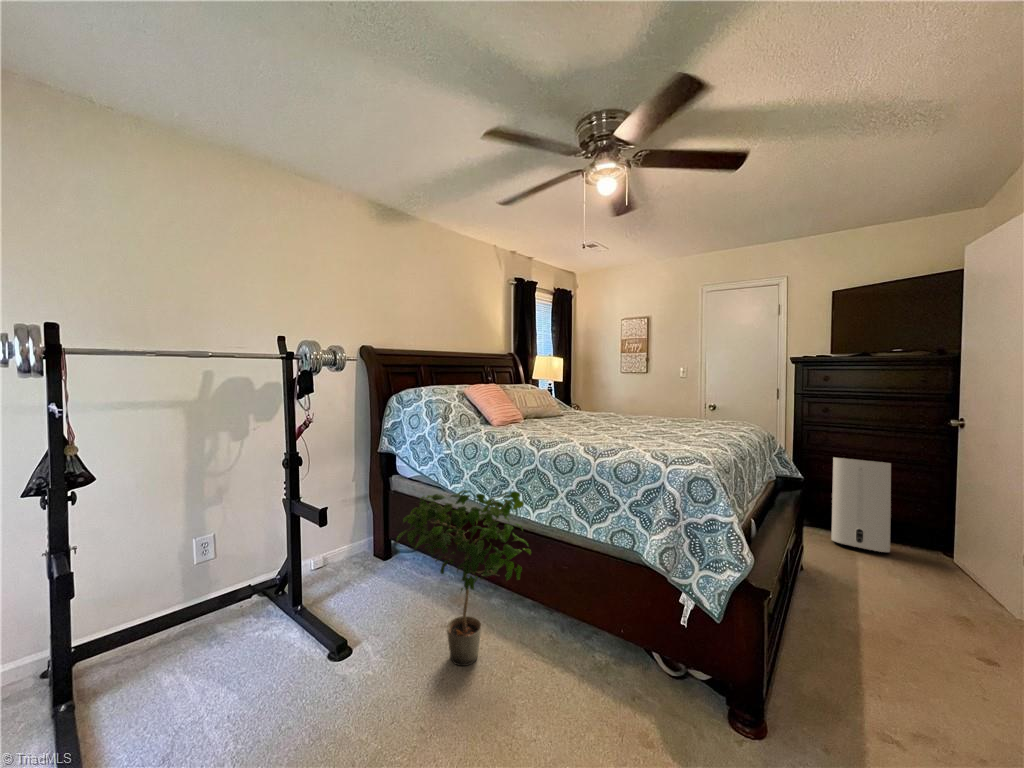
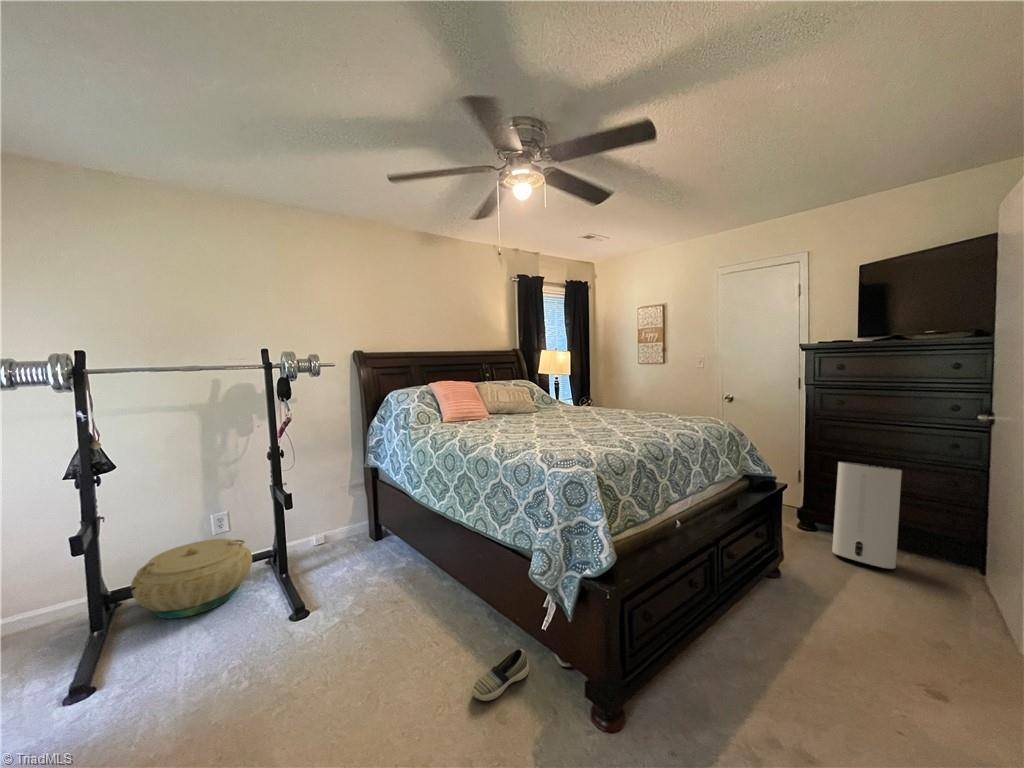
potted plant: present [396,490,531,666] -> none [337,484,461,635]
basket: none [99,568,259,678] -> present [131,539,252,618]
shoe: none [593,666,638,732] -> present [472,649,529,701]

